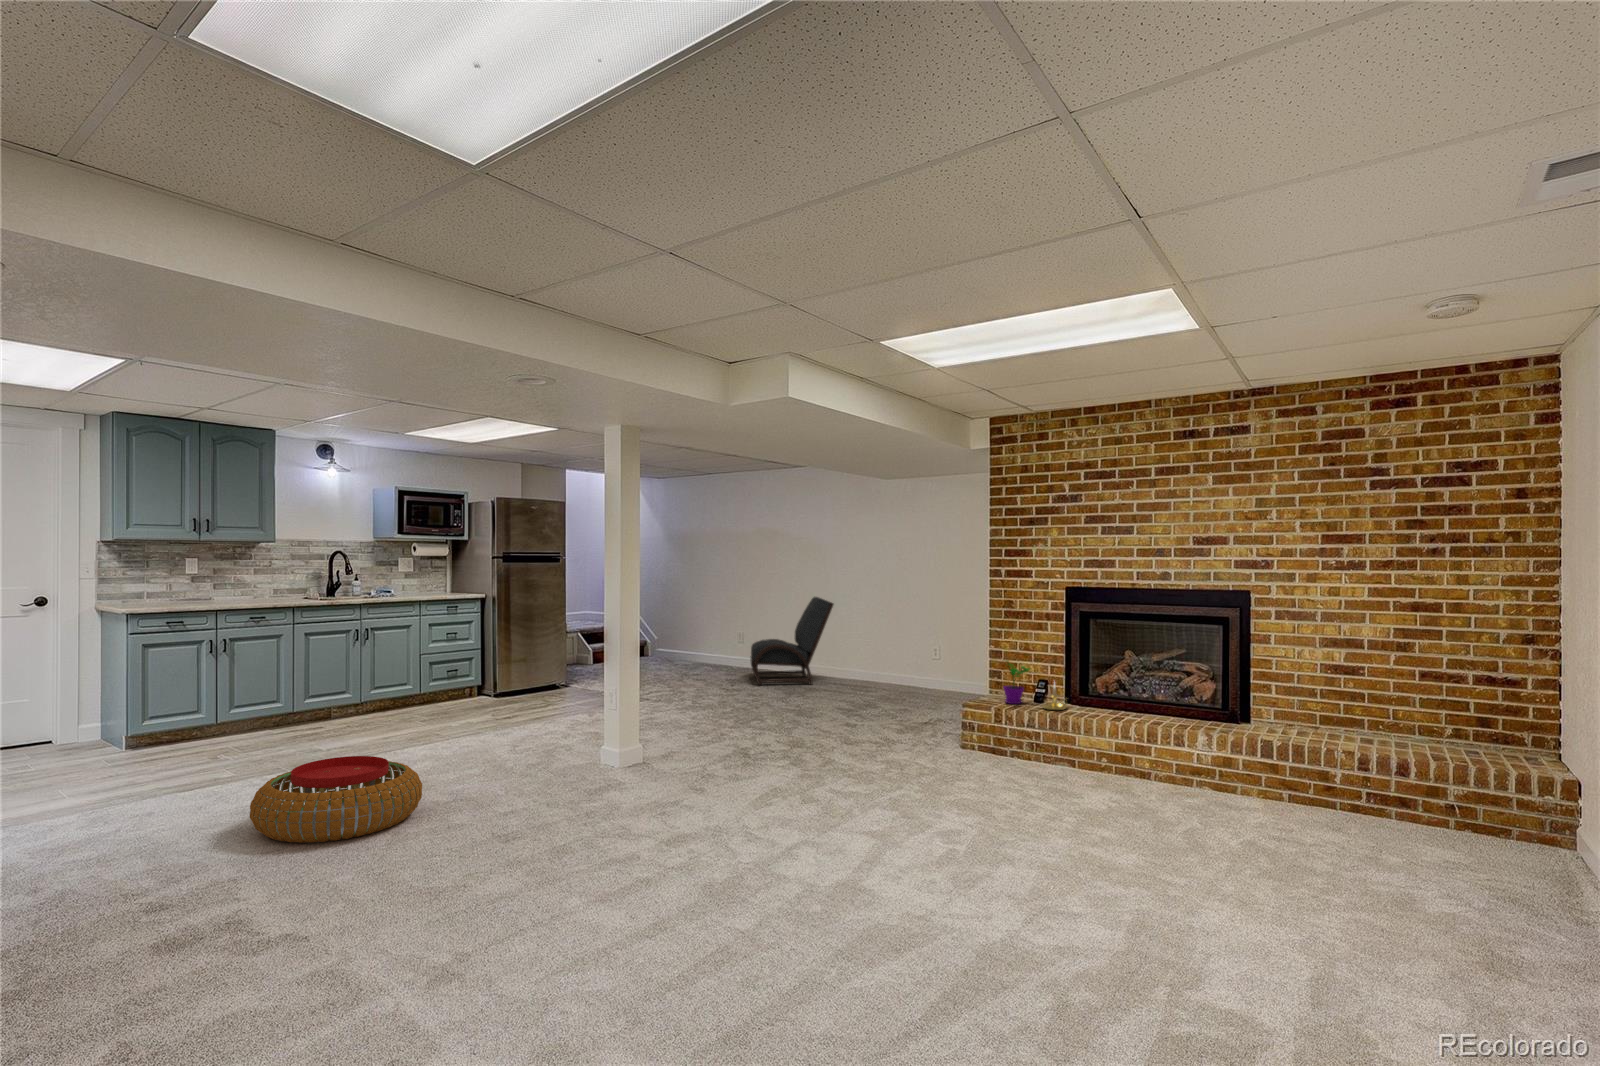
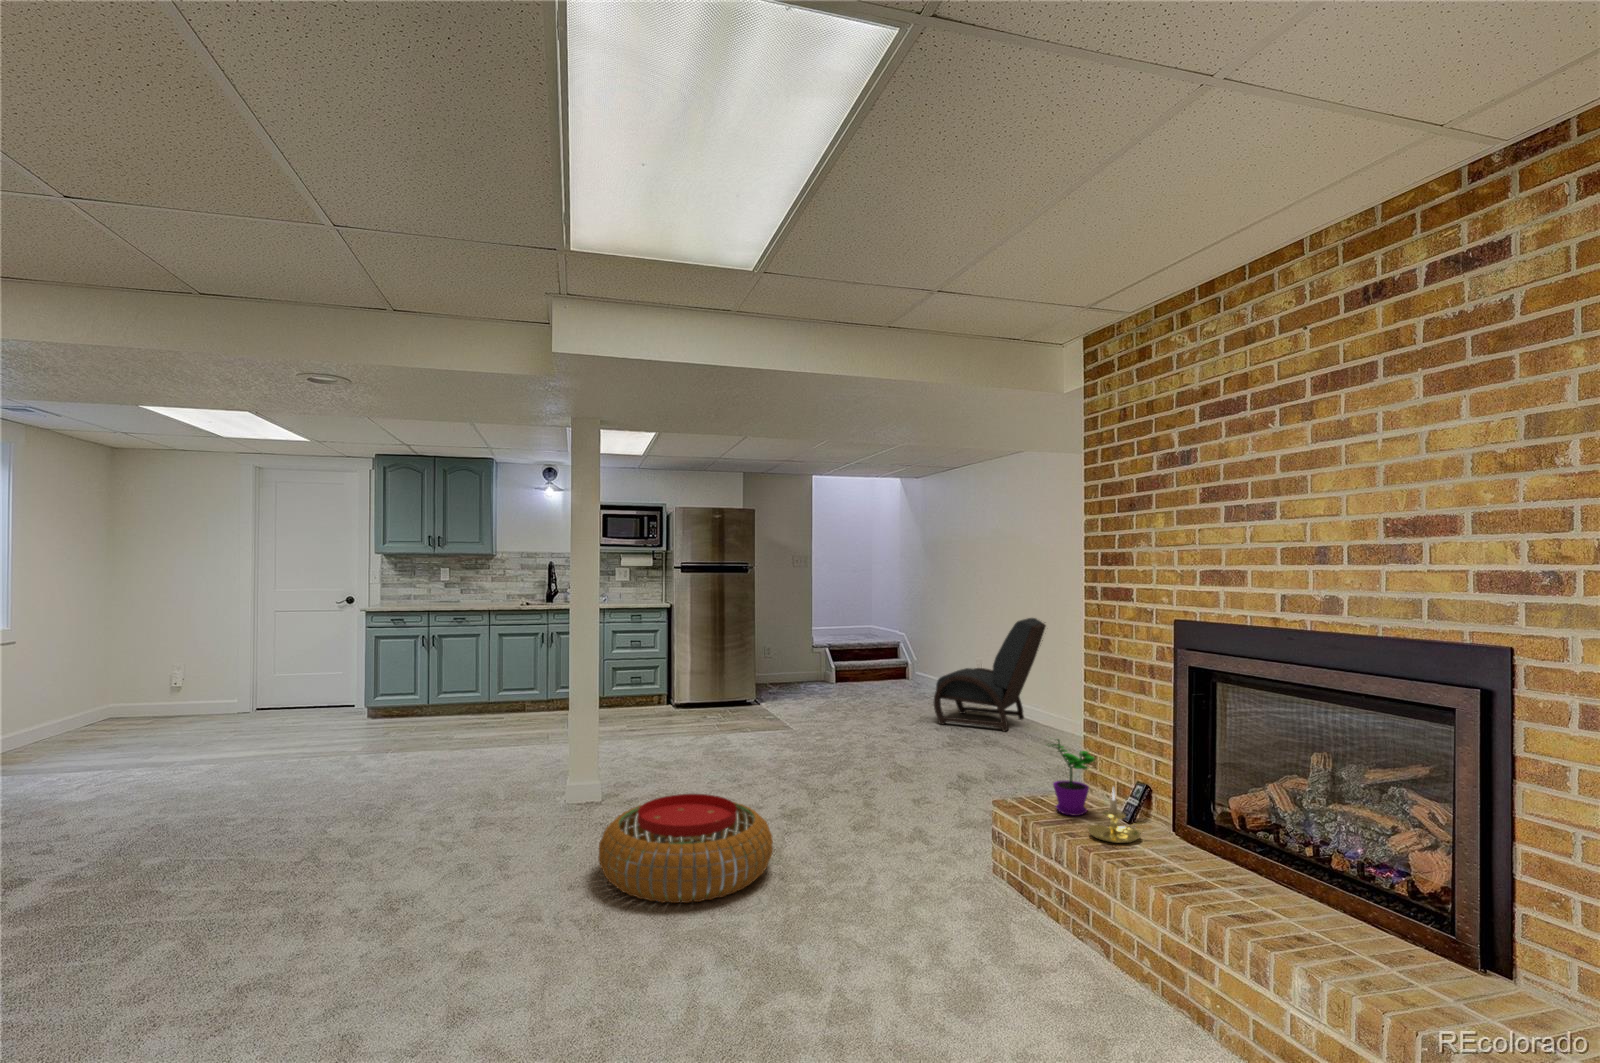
pouf: present [250,756,422,843] -> present [599,794,773,903]

